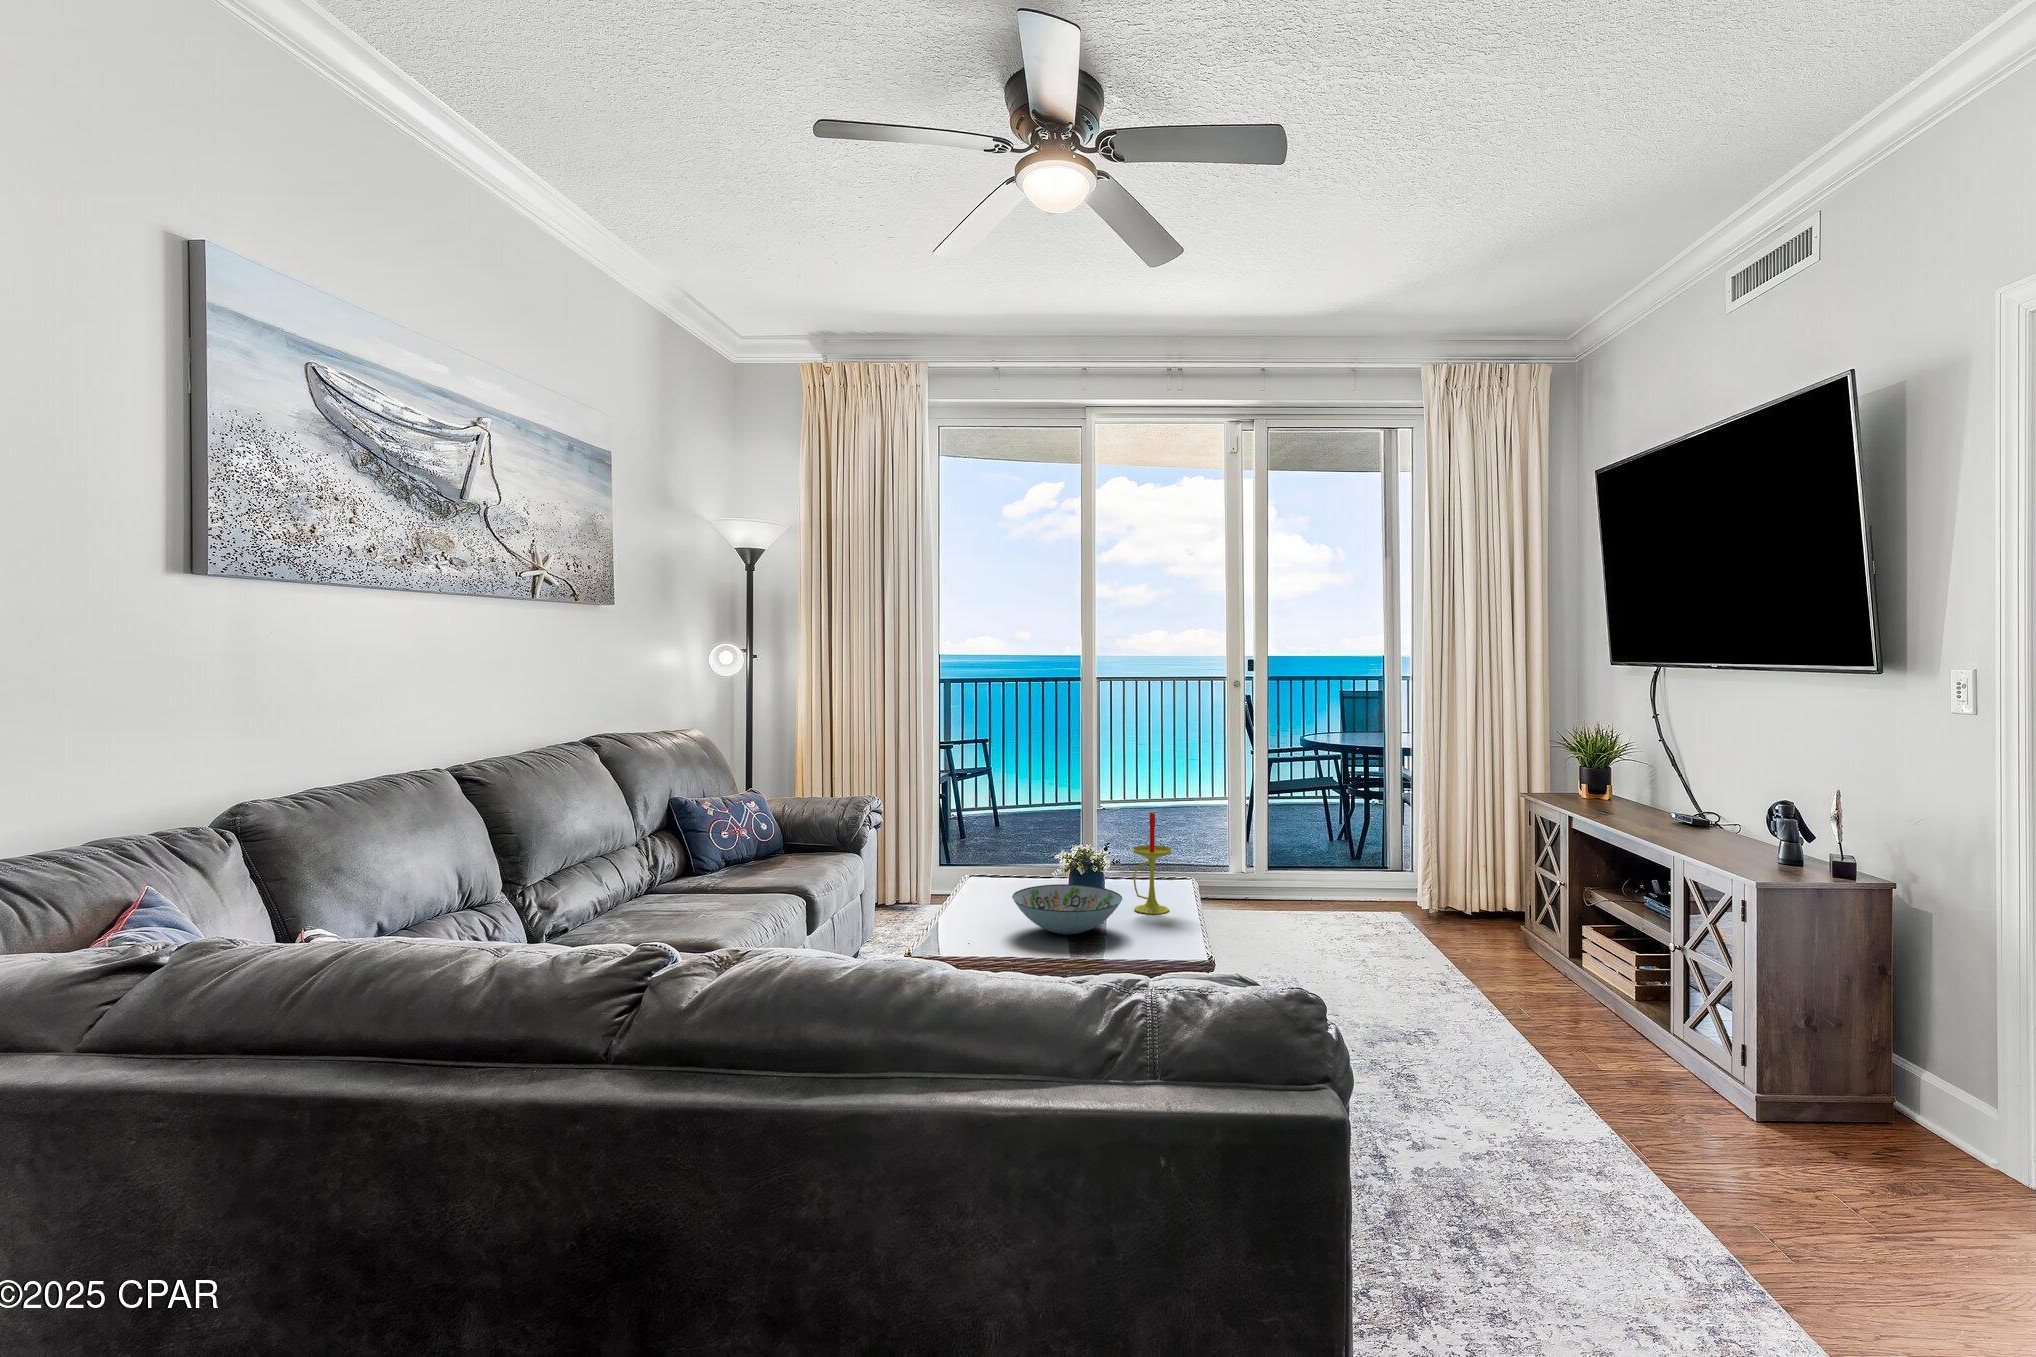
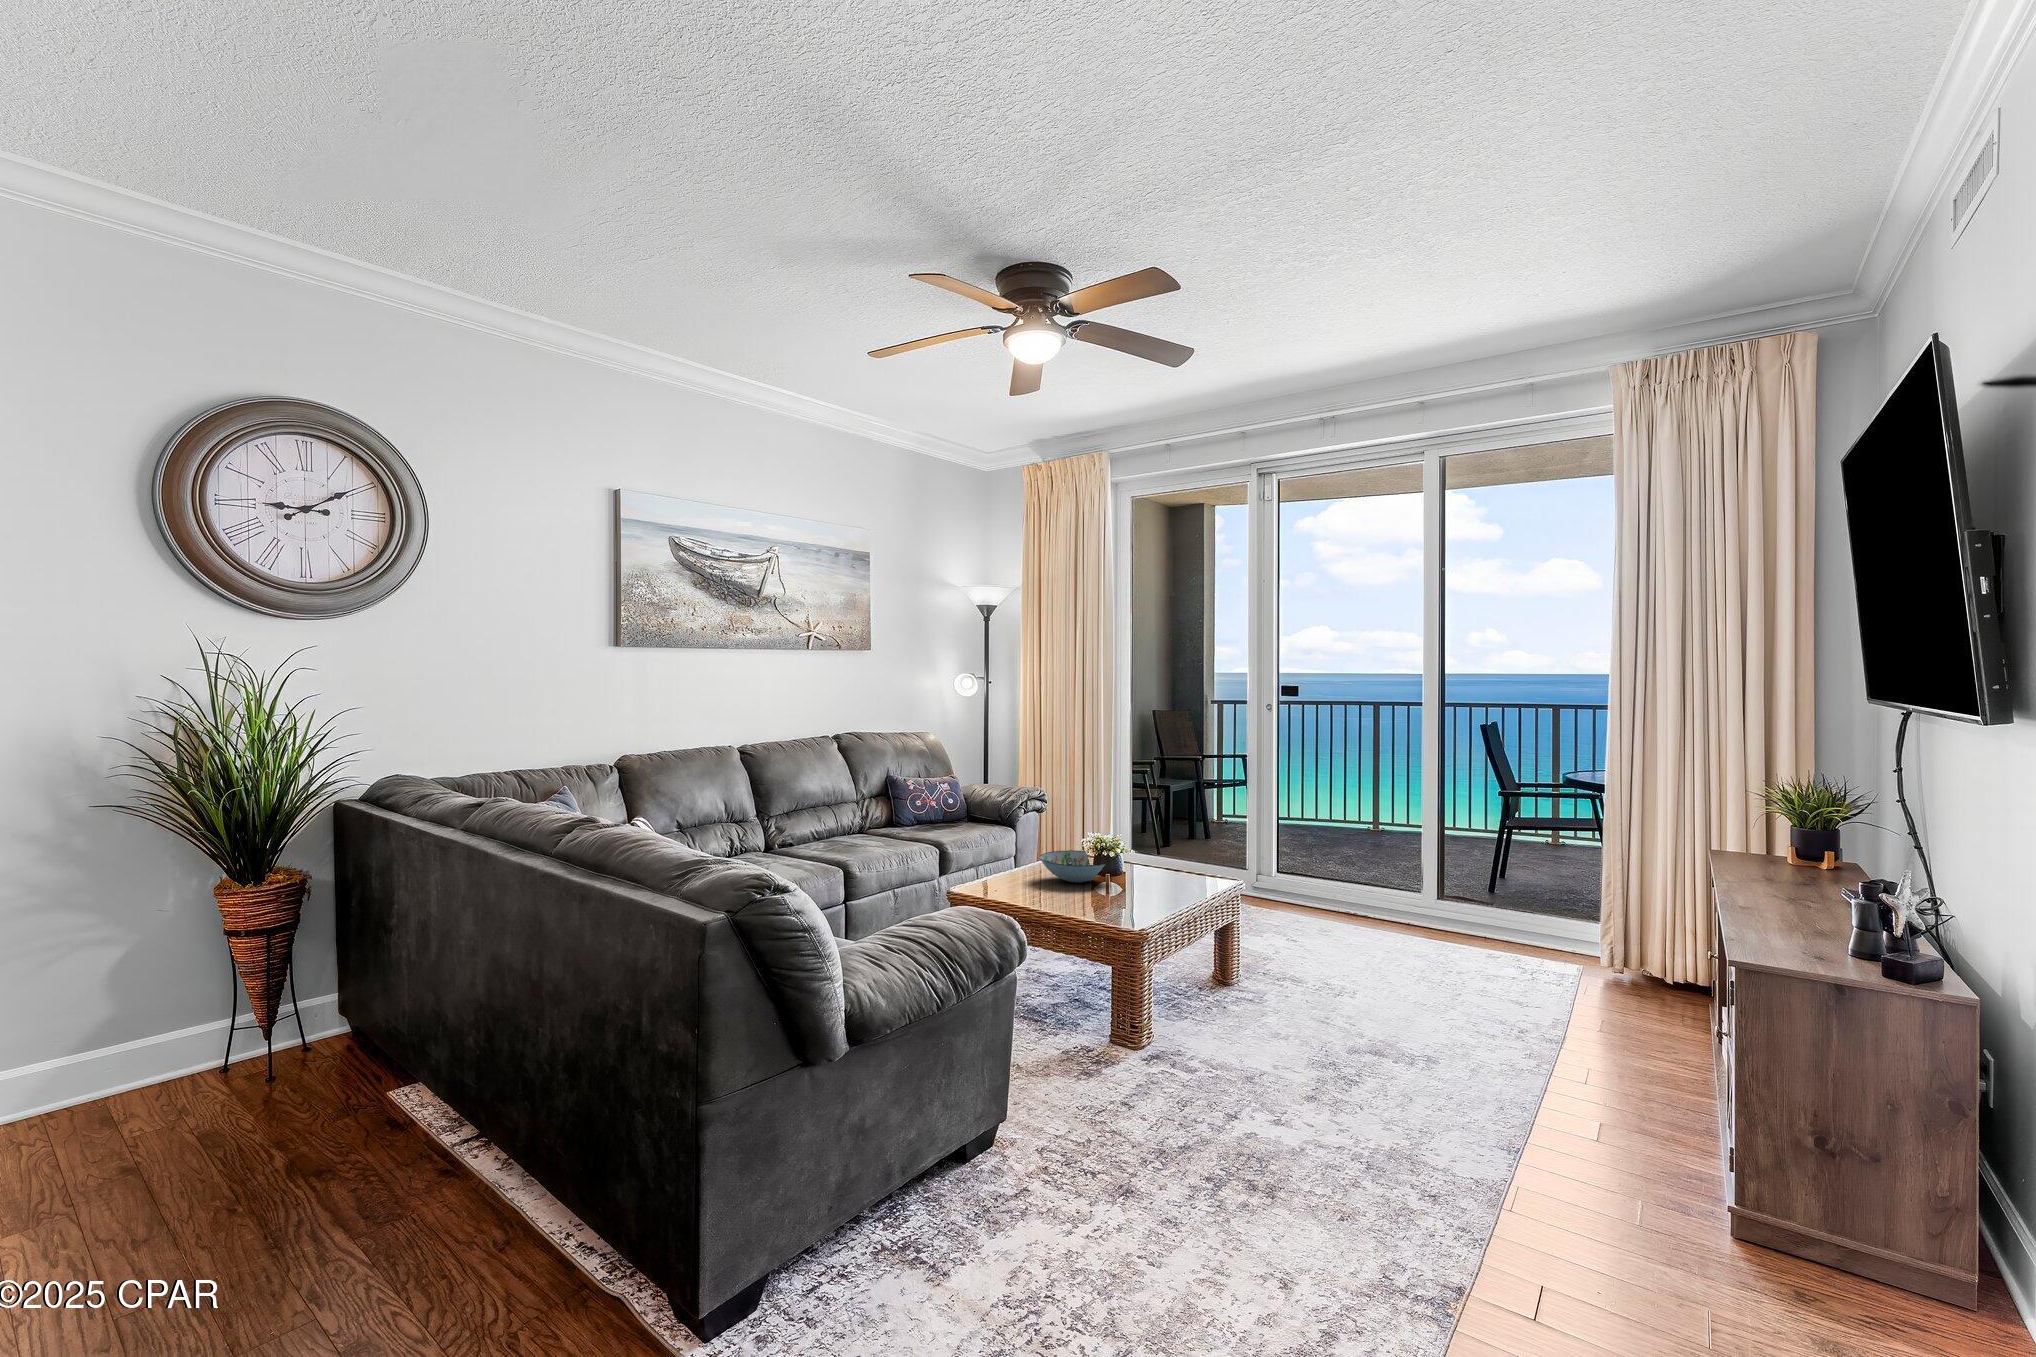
candle: present [1133,813,1172,914] -> none [1139,806,1173,880]

